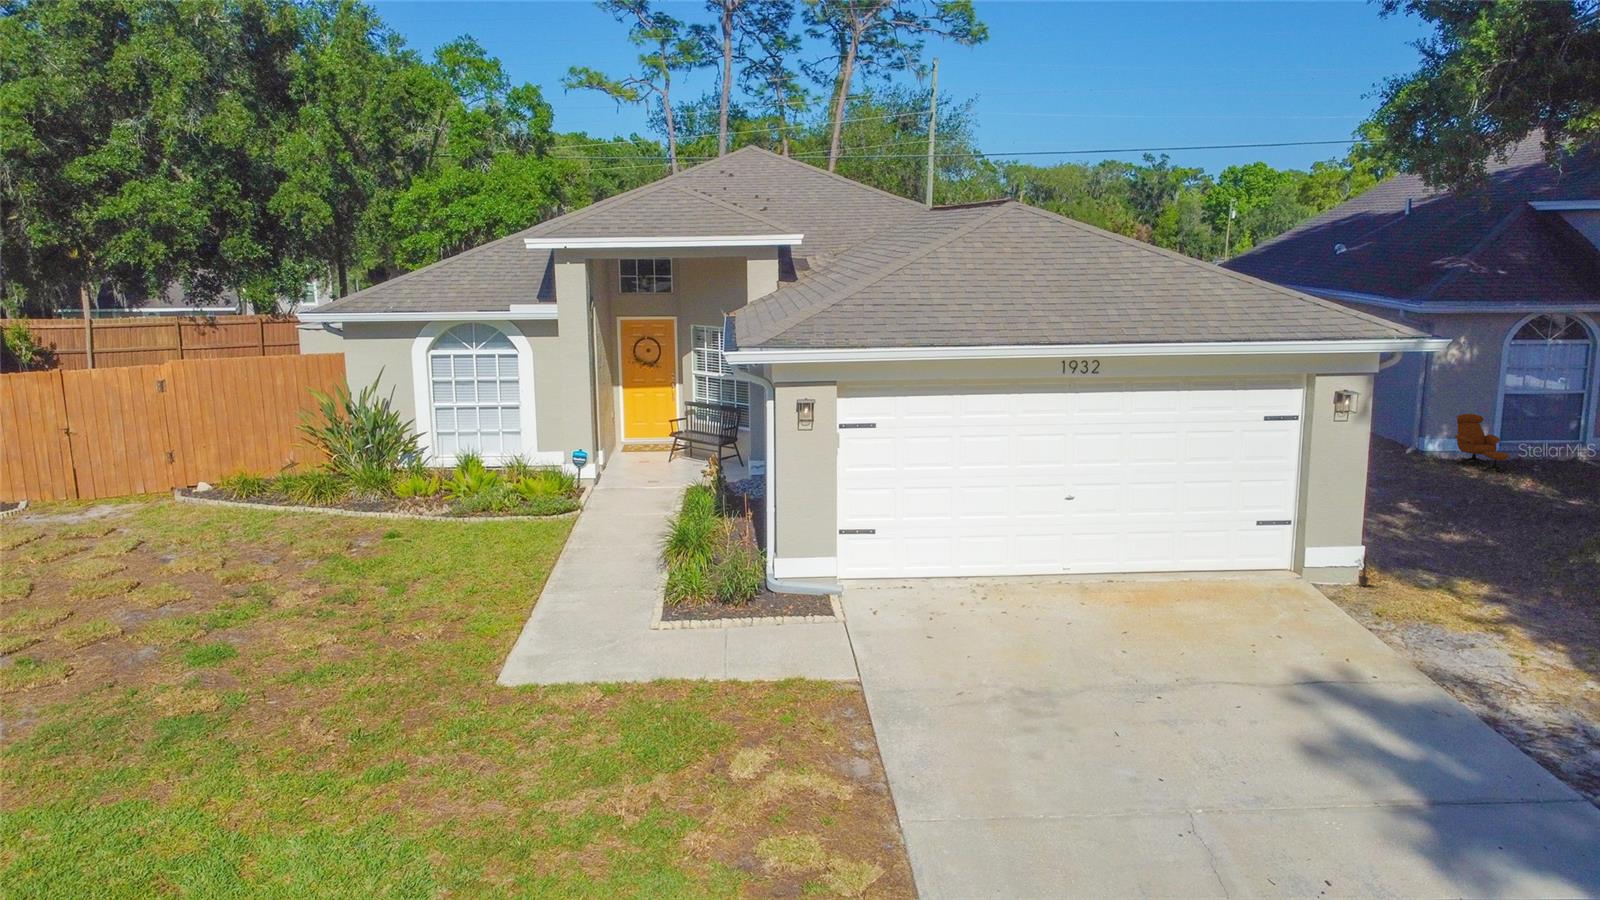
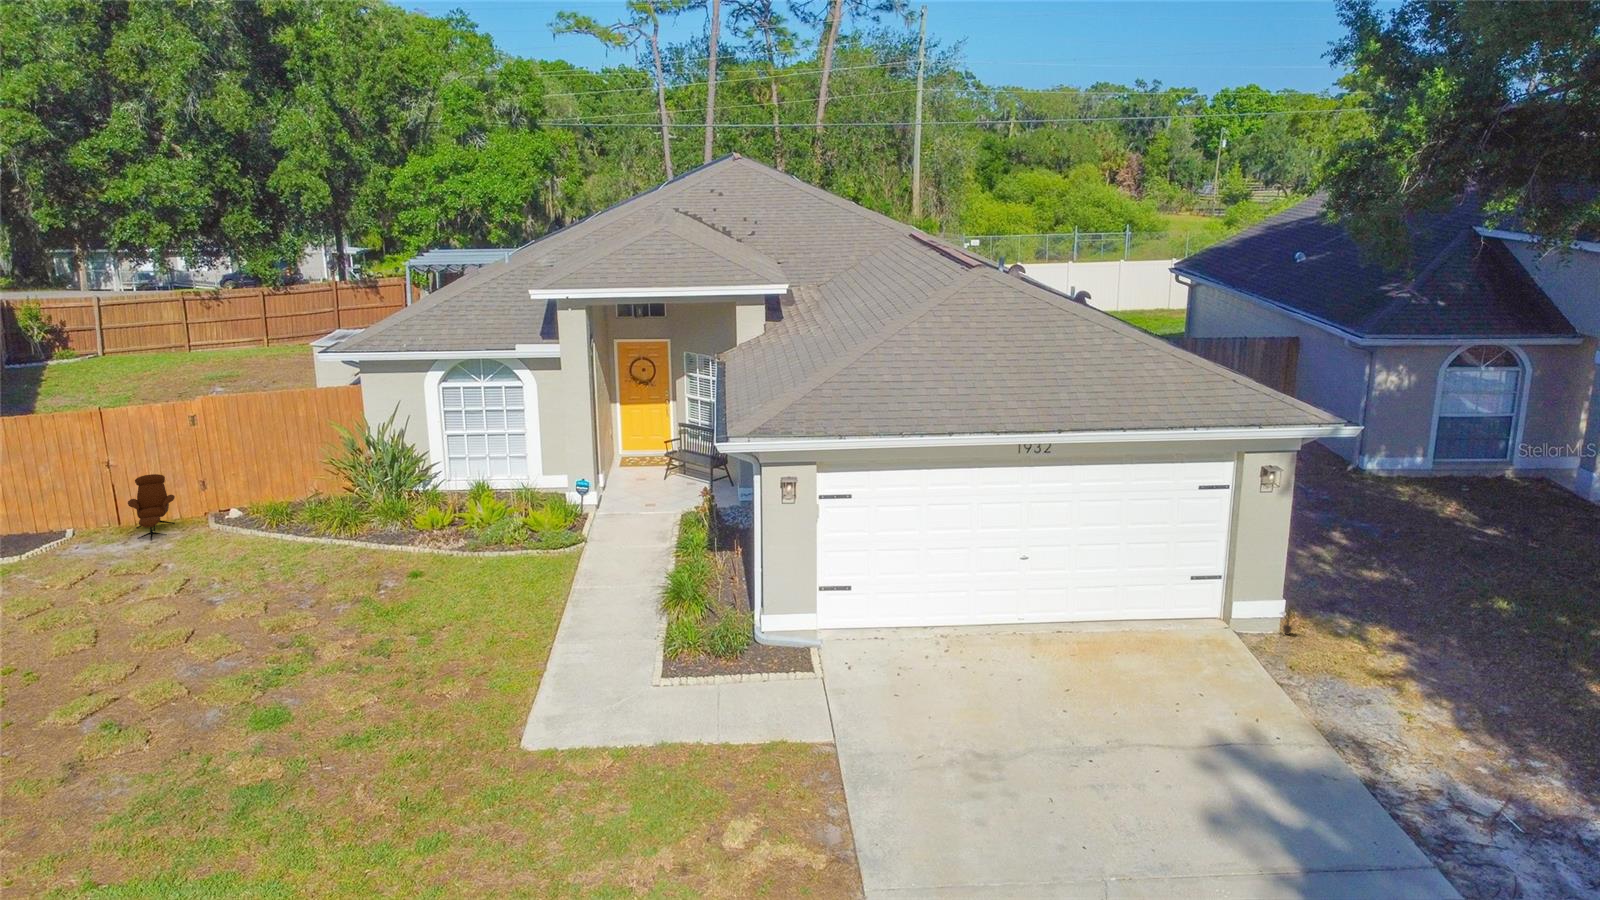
lounge chair: present [1454,414,1508,473] -> present [128,474,175,540]

